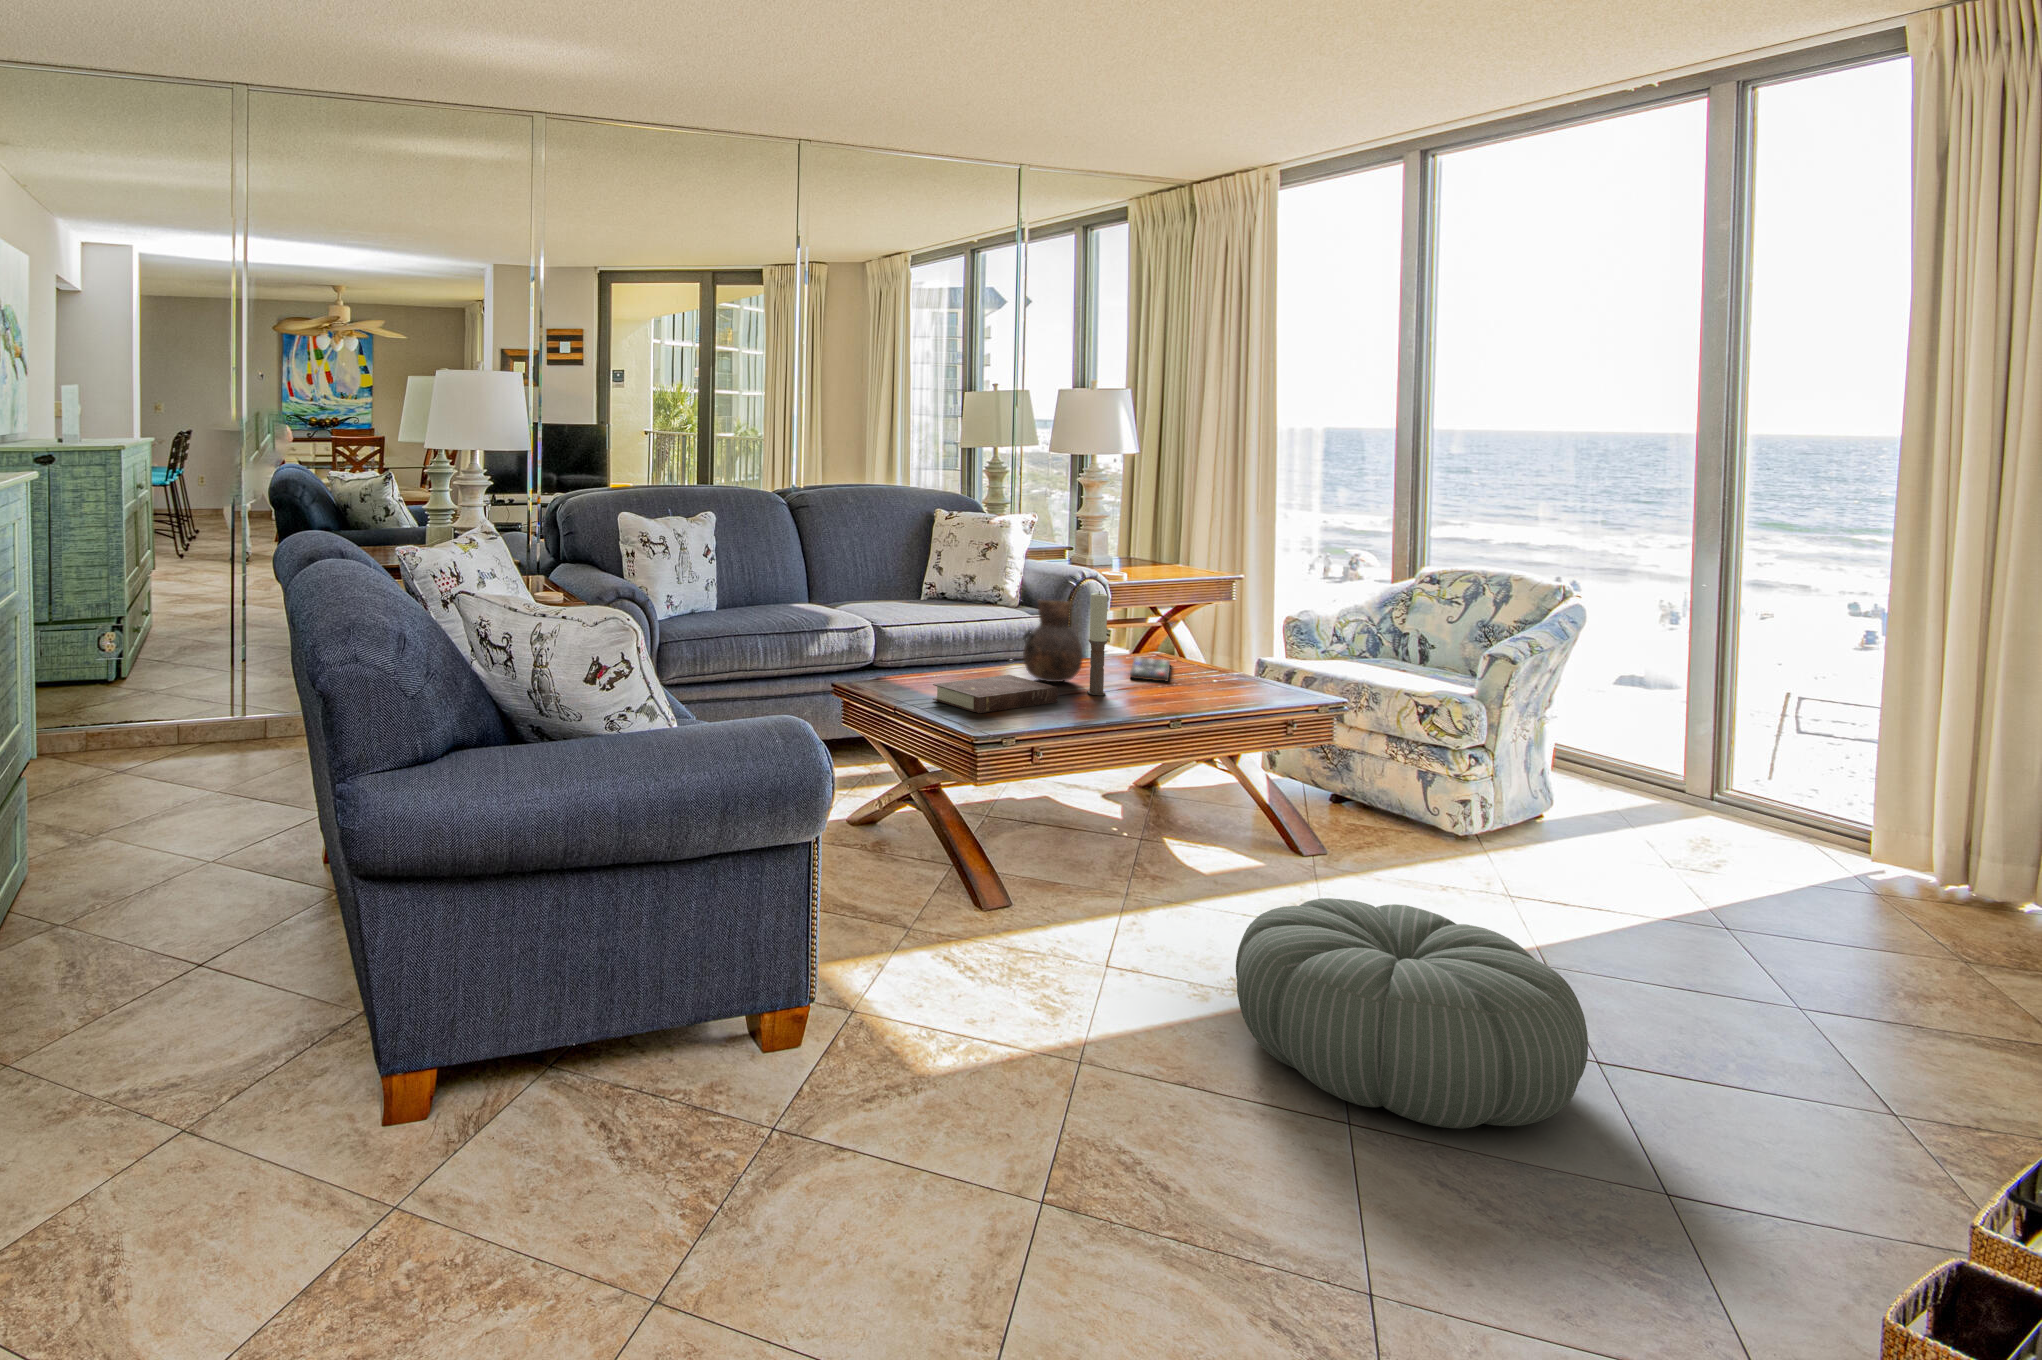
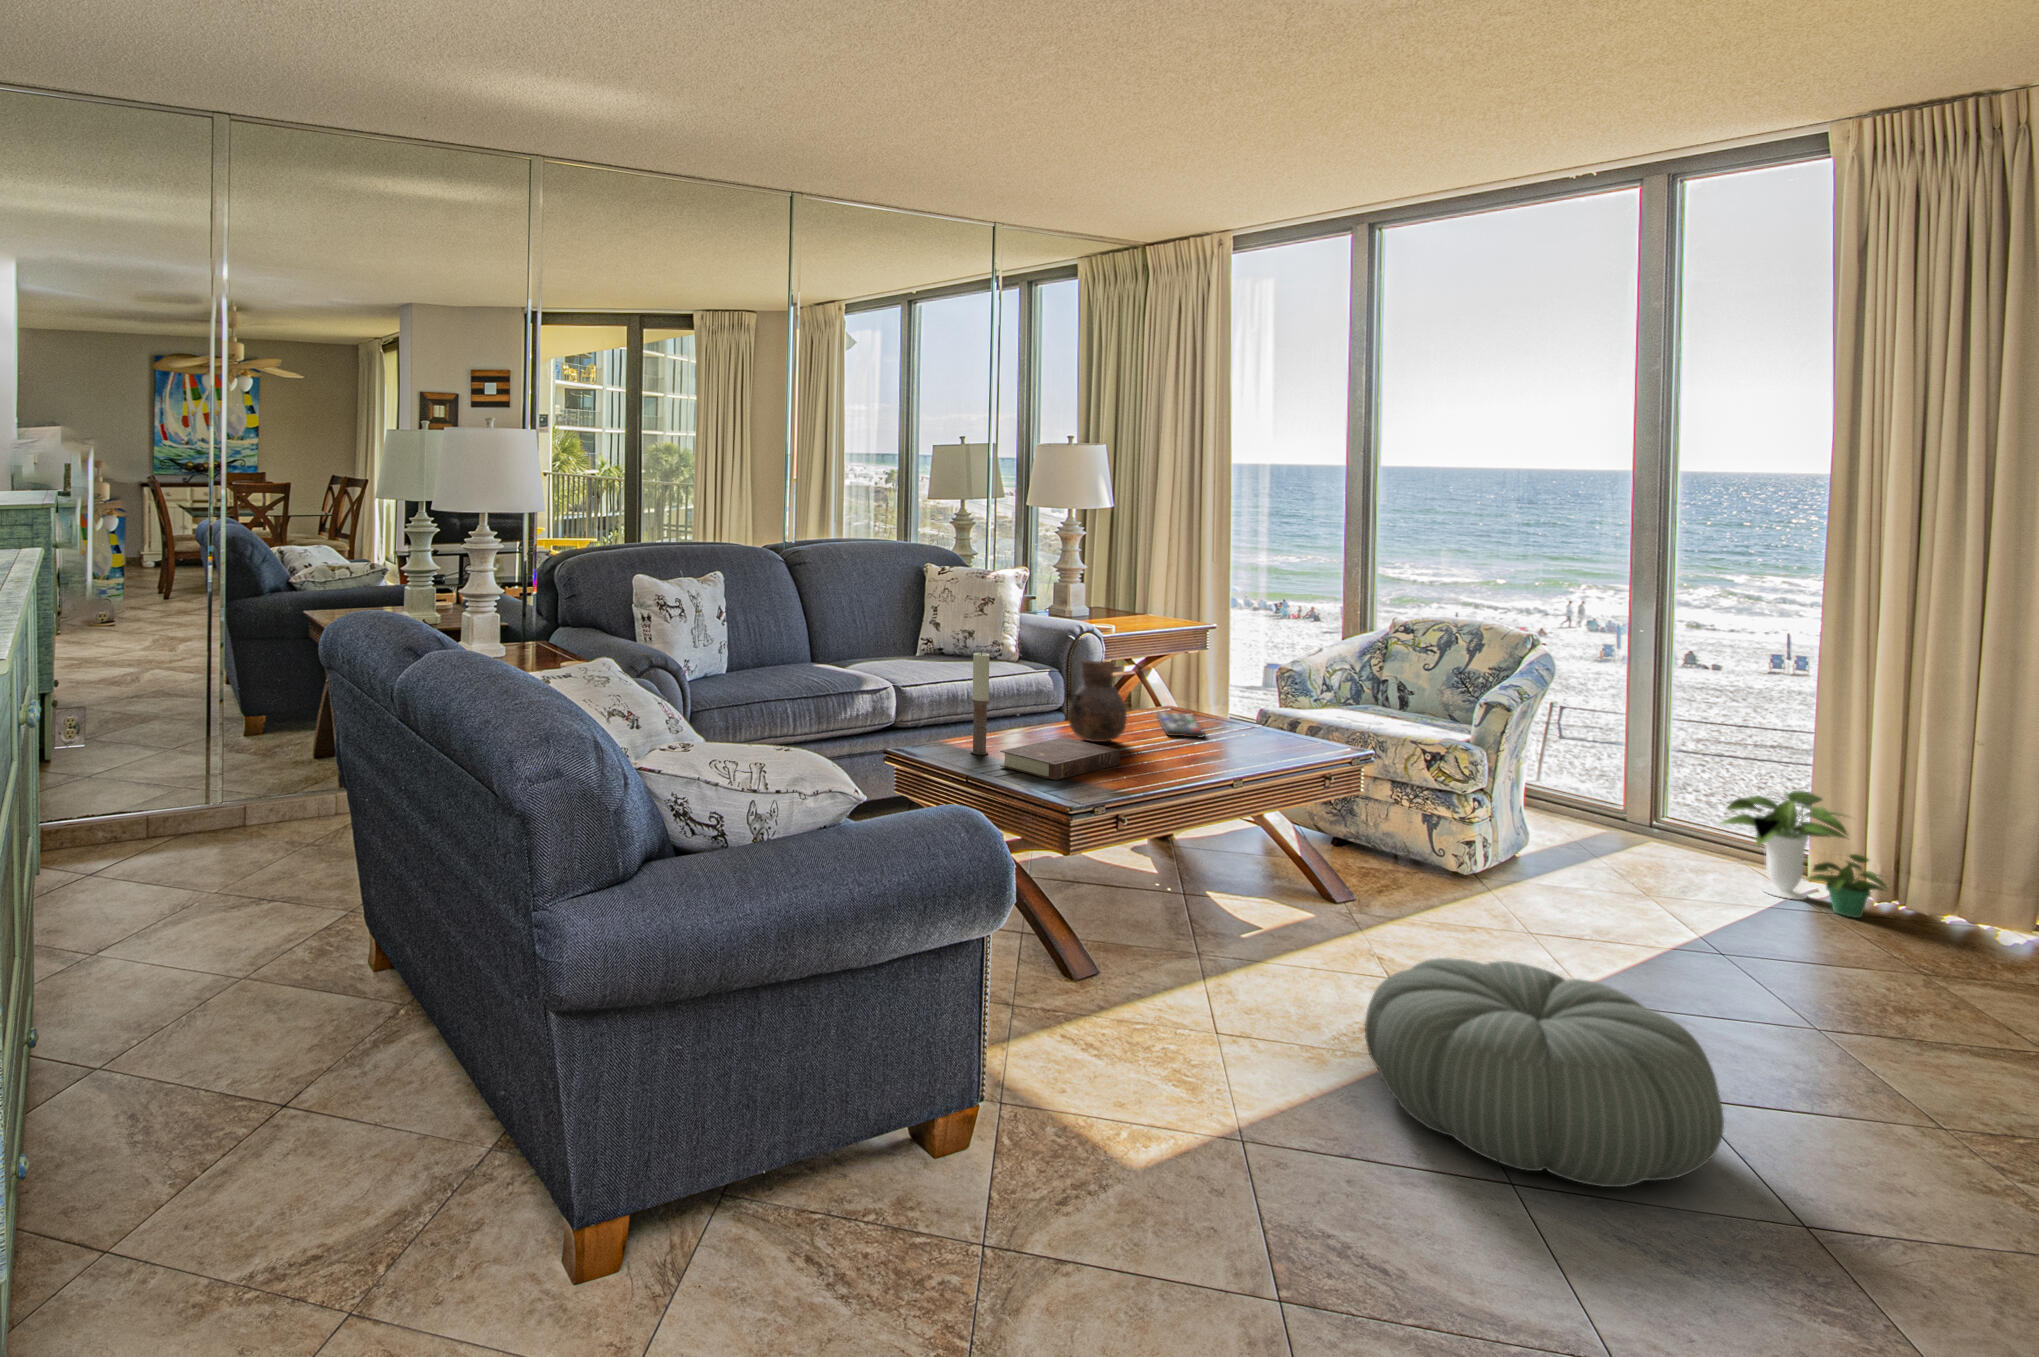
candle: present [1087,591,1108,695] -> present [971,651,990,755]
potted plant: none [1761,761,1952,900] -> present [1720,791,1887,918]

